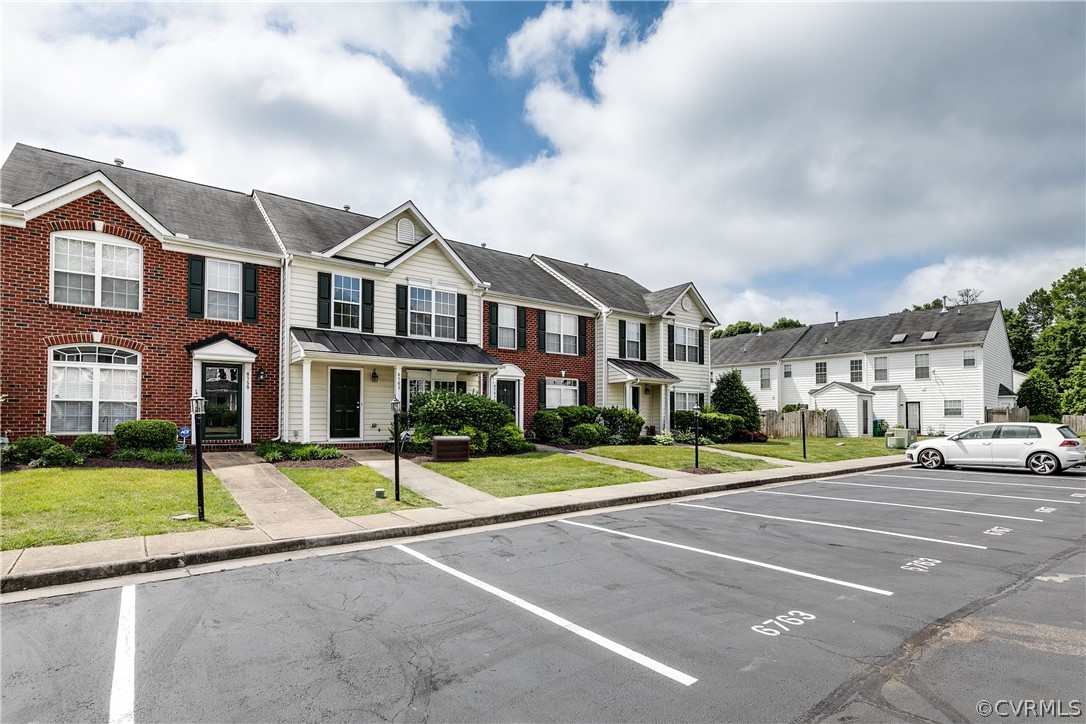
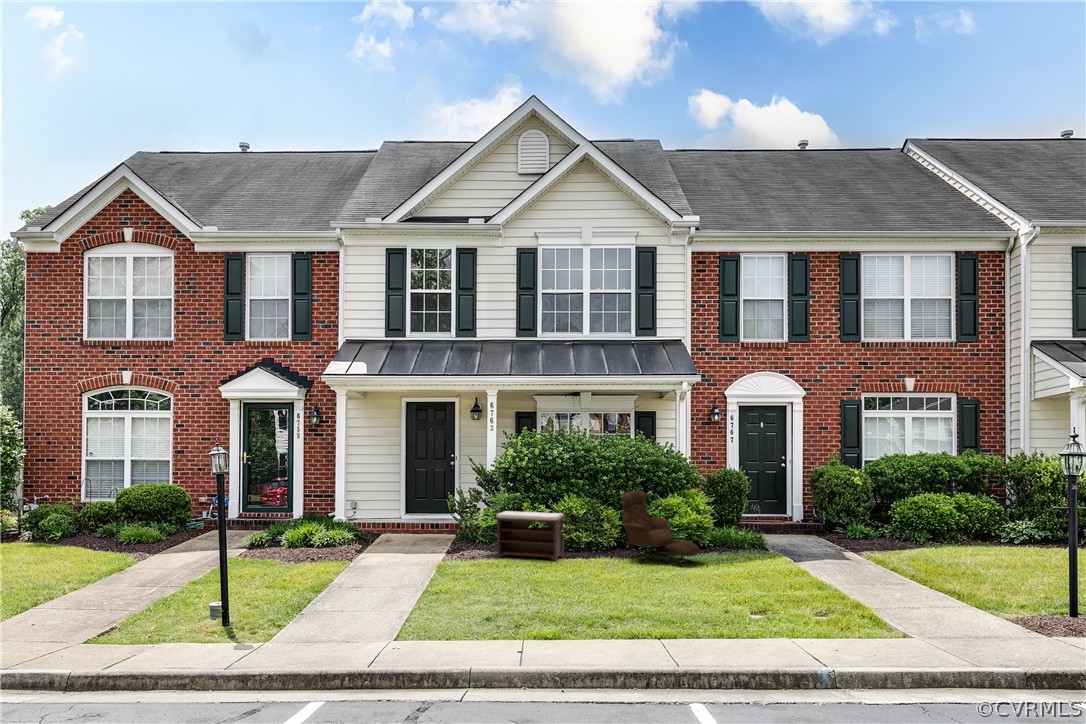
lounge chair: none [497,423,534,459] -> present [622,491,700,566]

